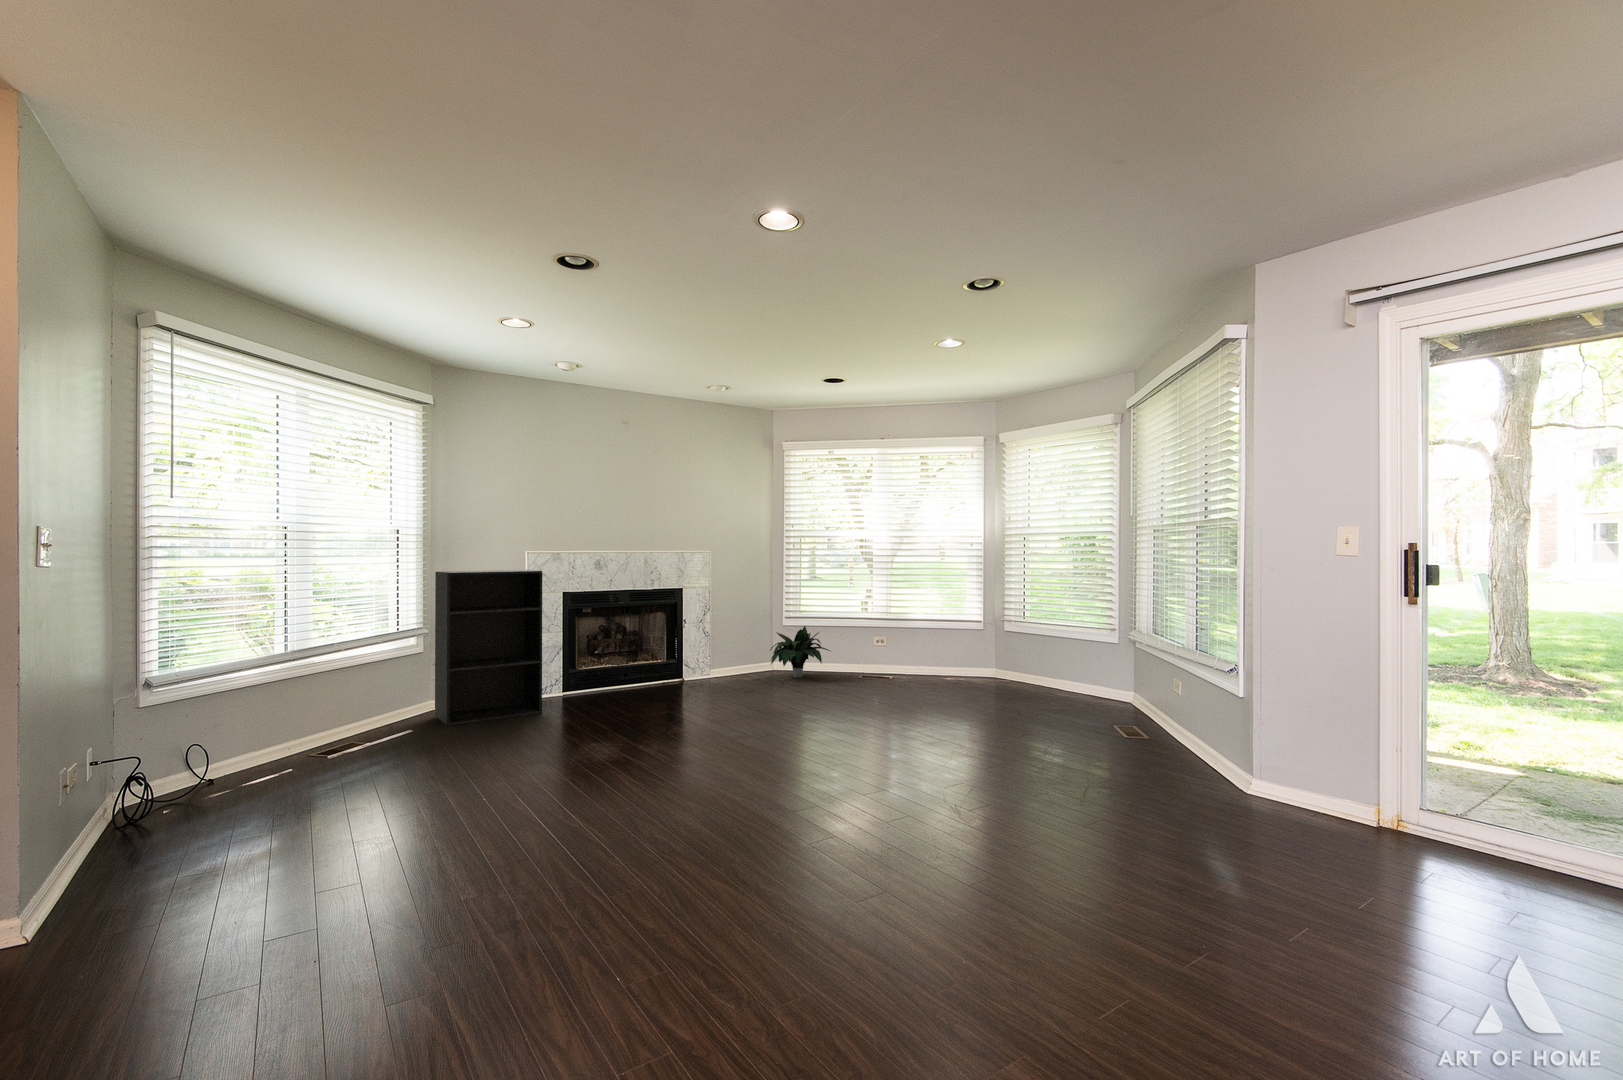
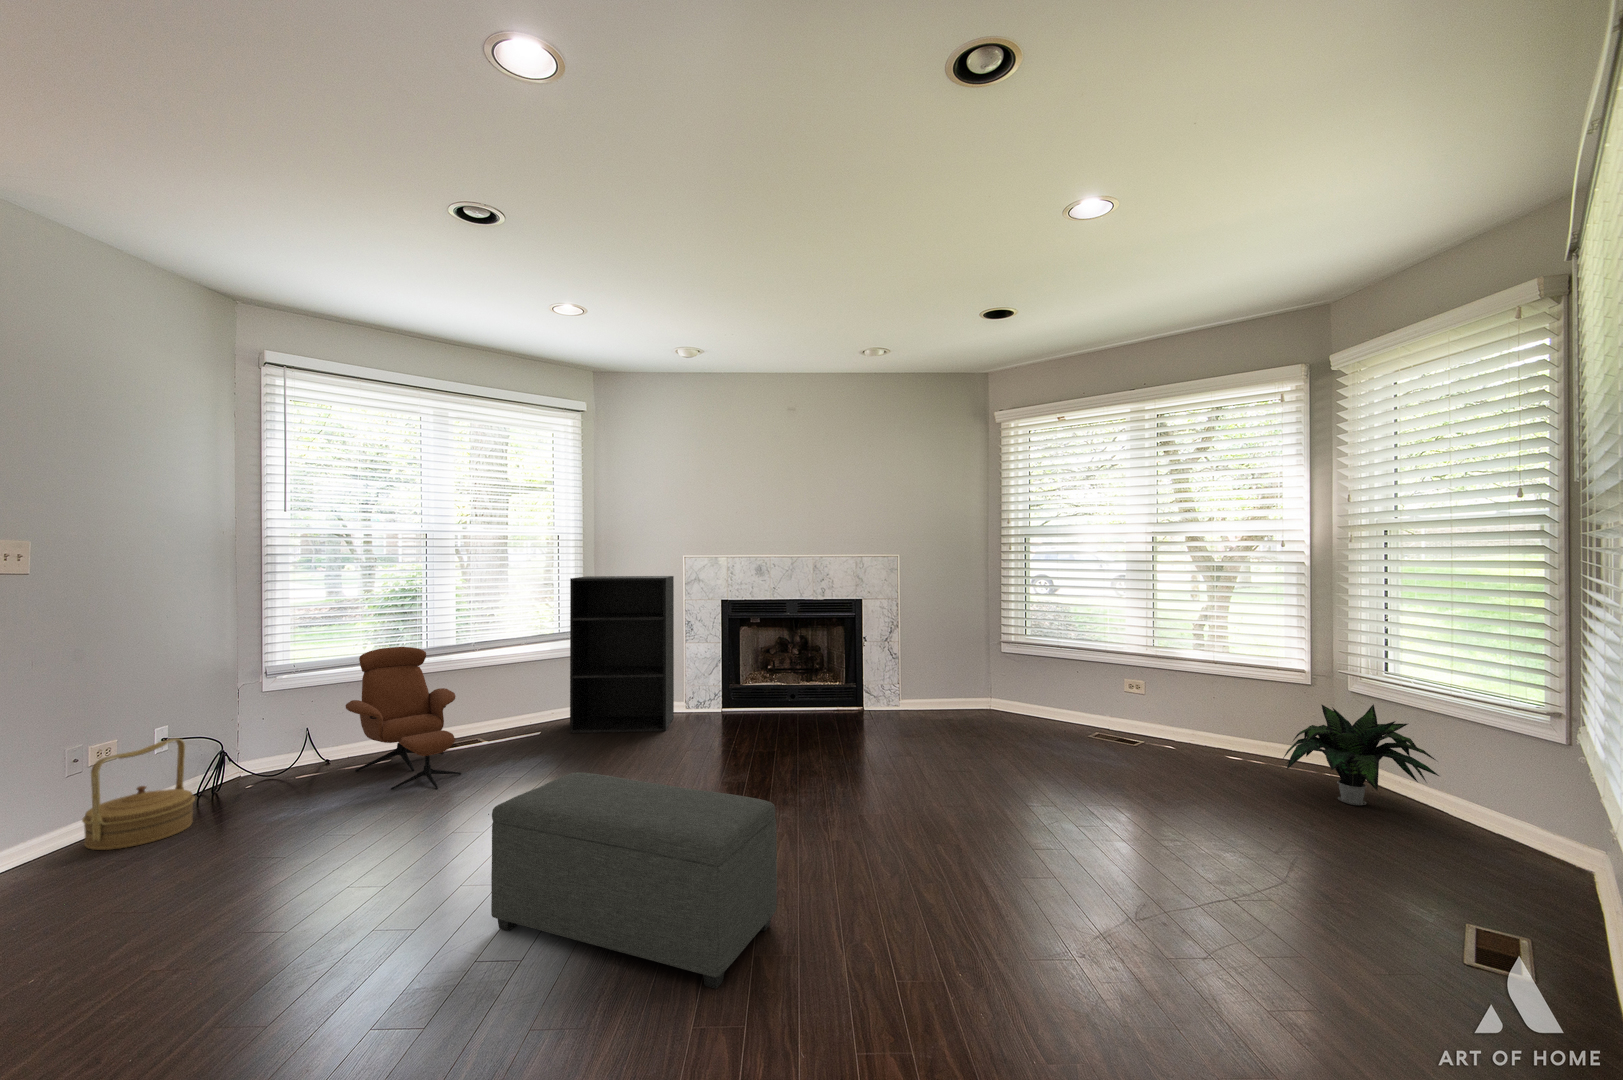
potted plant: present [770,626,830,678] -> present [1283,704,1439,805]
lounge chair: none [256,648,420,780] -> present [346,647,461,790]
ottoman: none [672,696,850,804] -> present [491,772,777,989]
woven basket: none [97,746,213,864] -> present [82,738,195,850]

